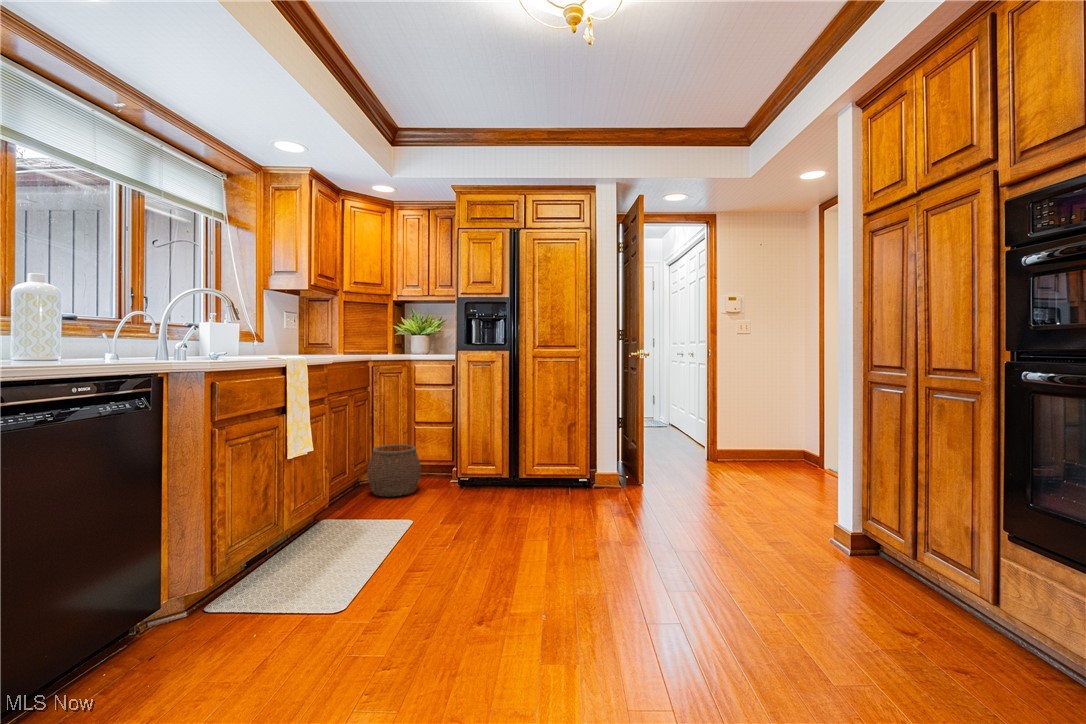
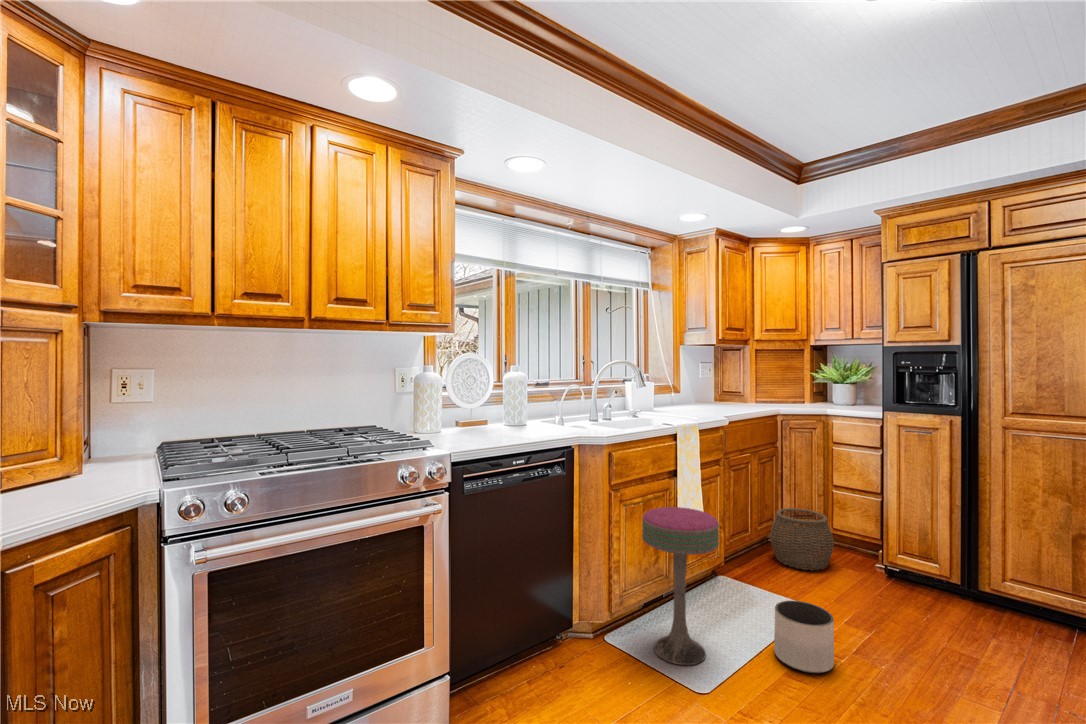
bar stool: none [258,438,348,604] -> present [642,507,719,665]
planter: none [396,507,445,565] -> present [774,601,834,673]

